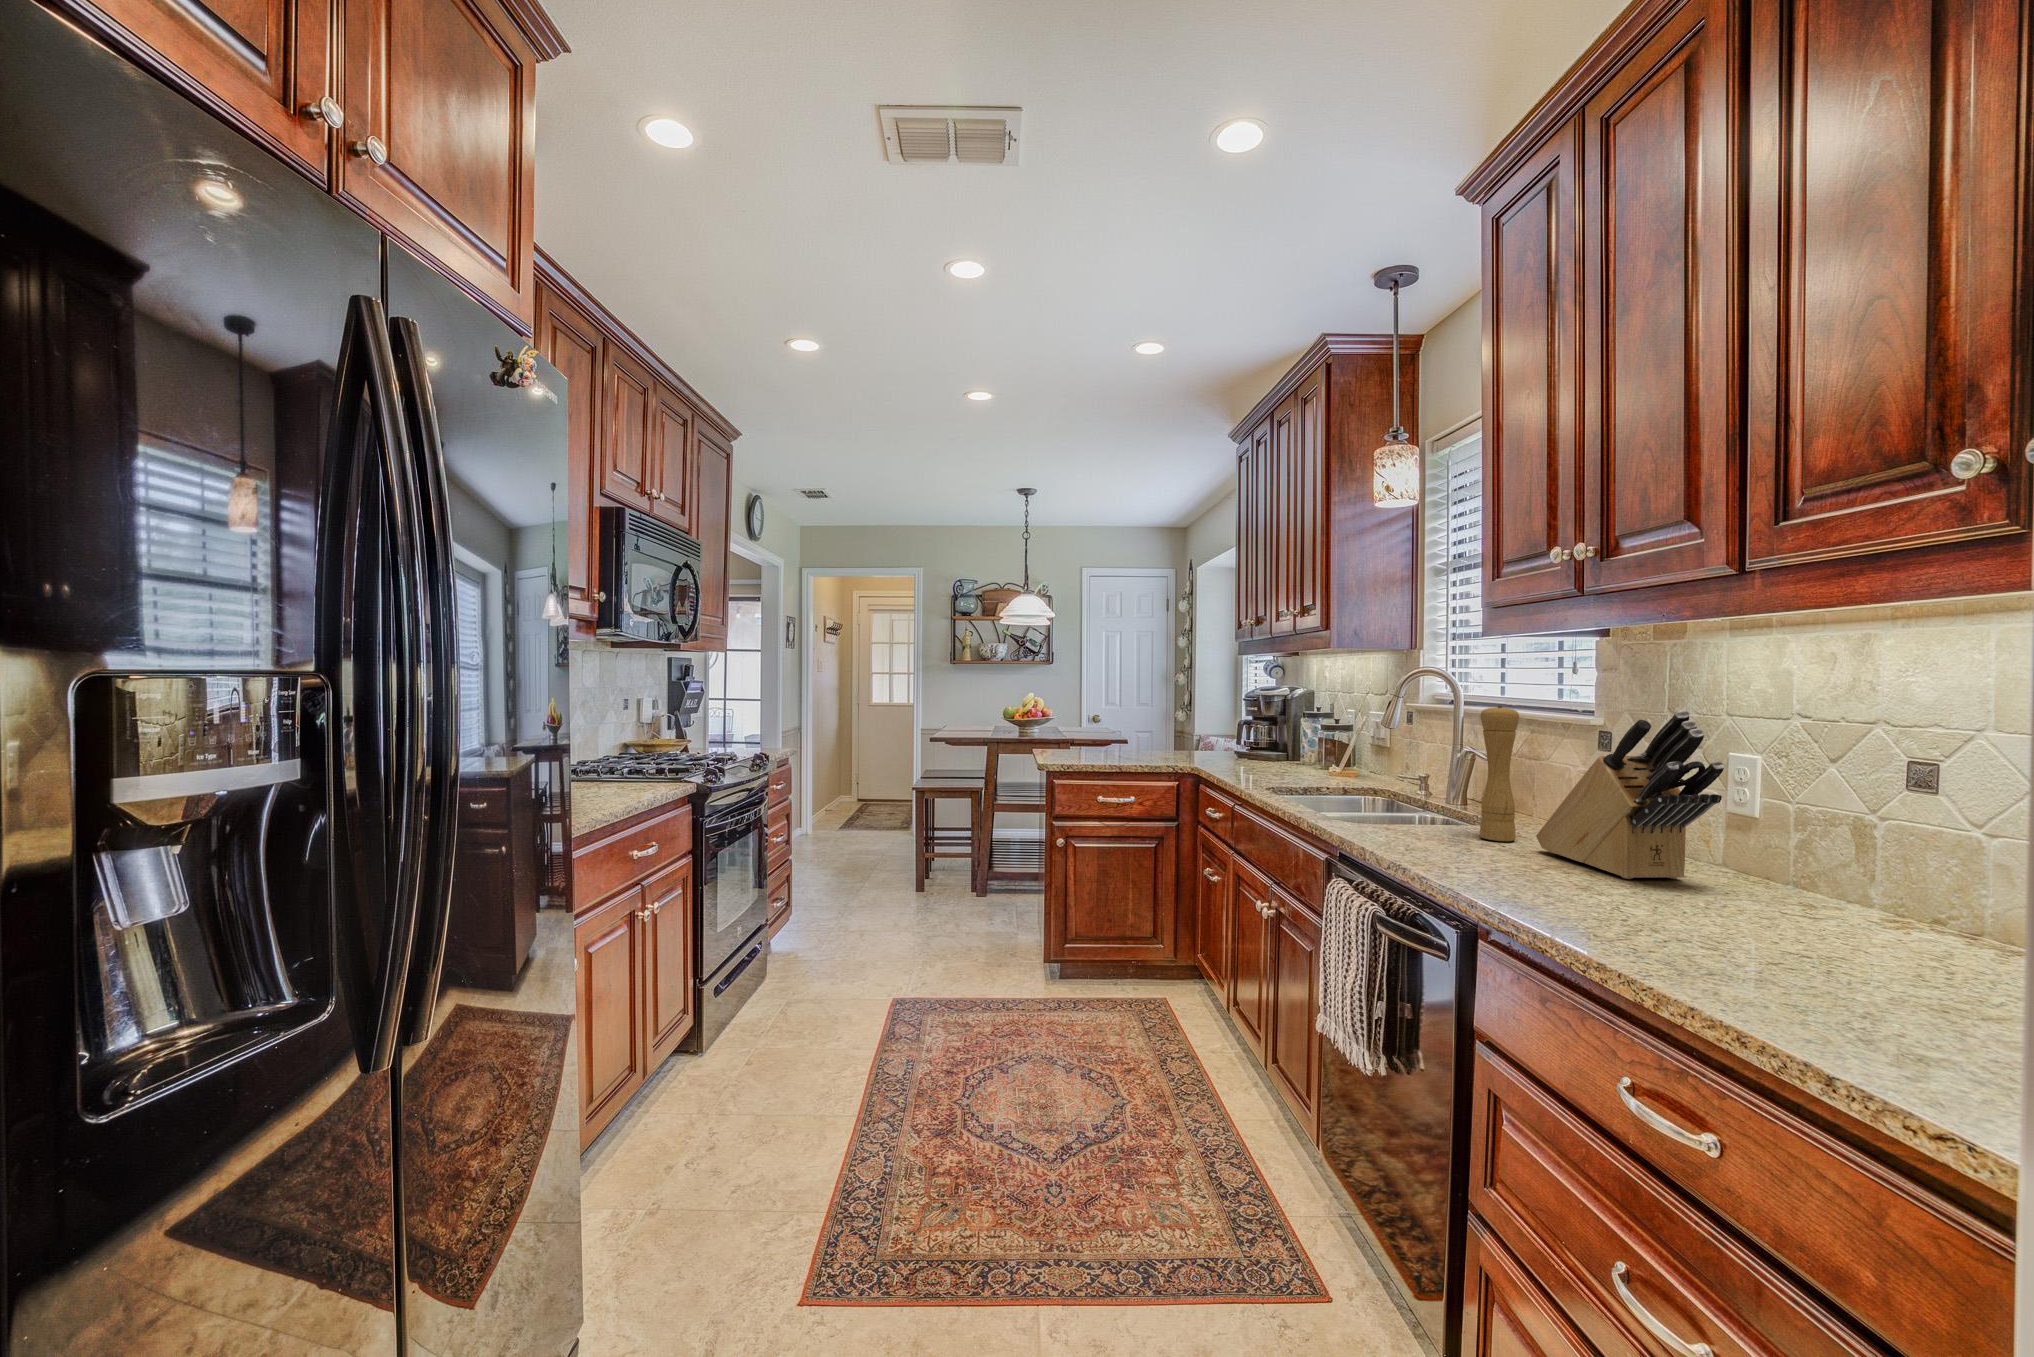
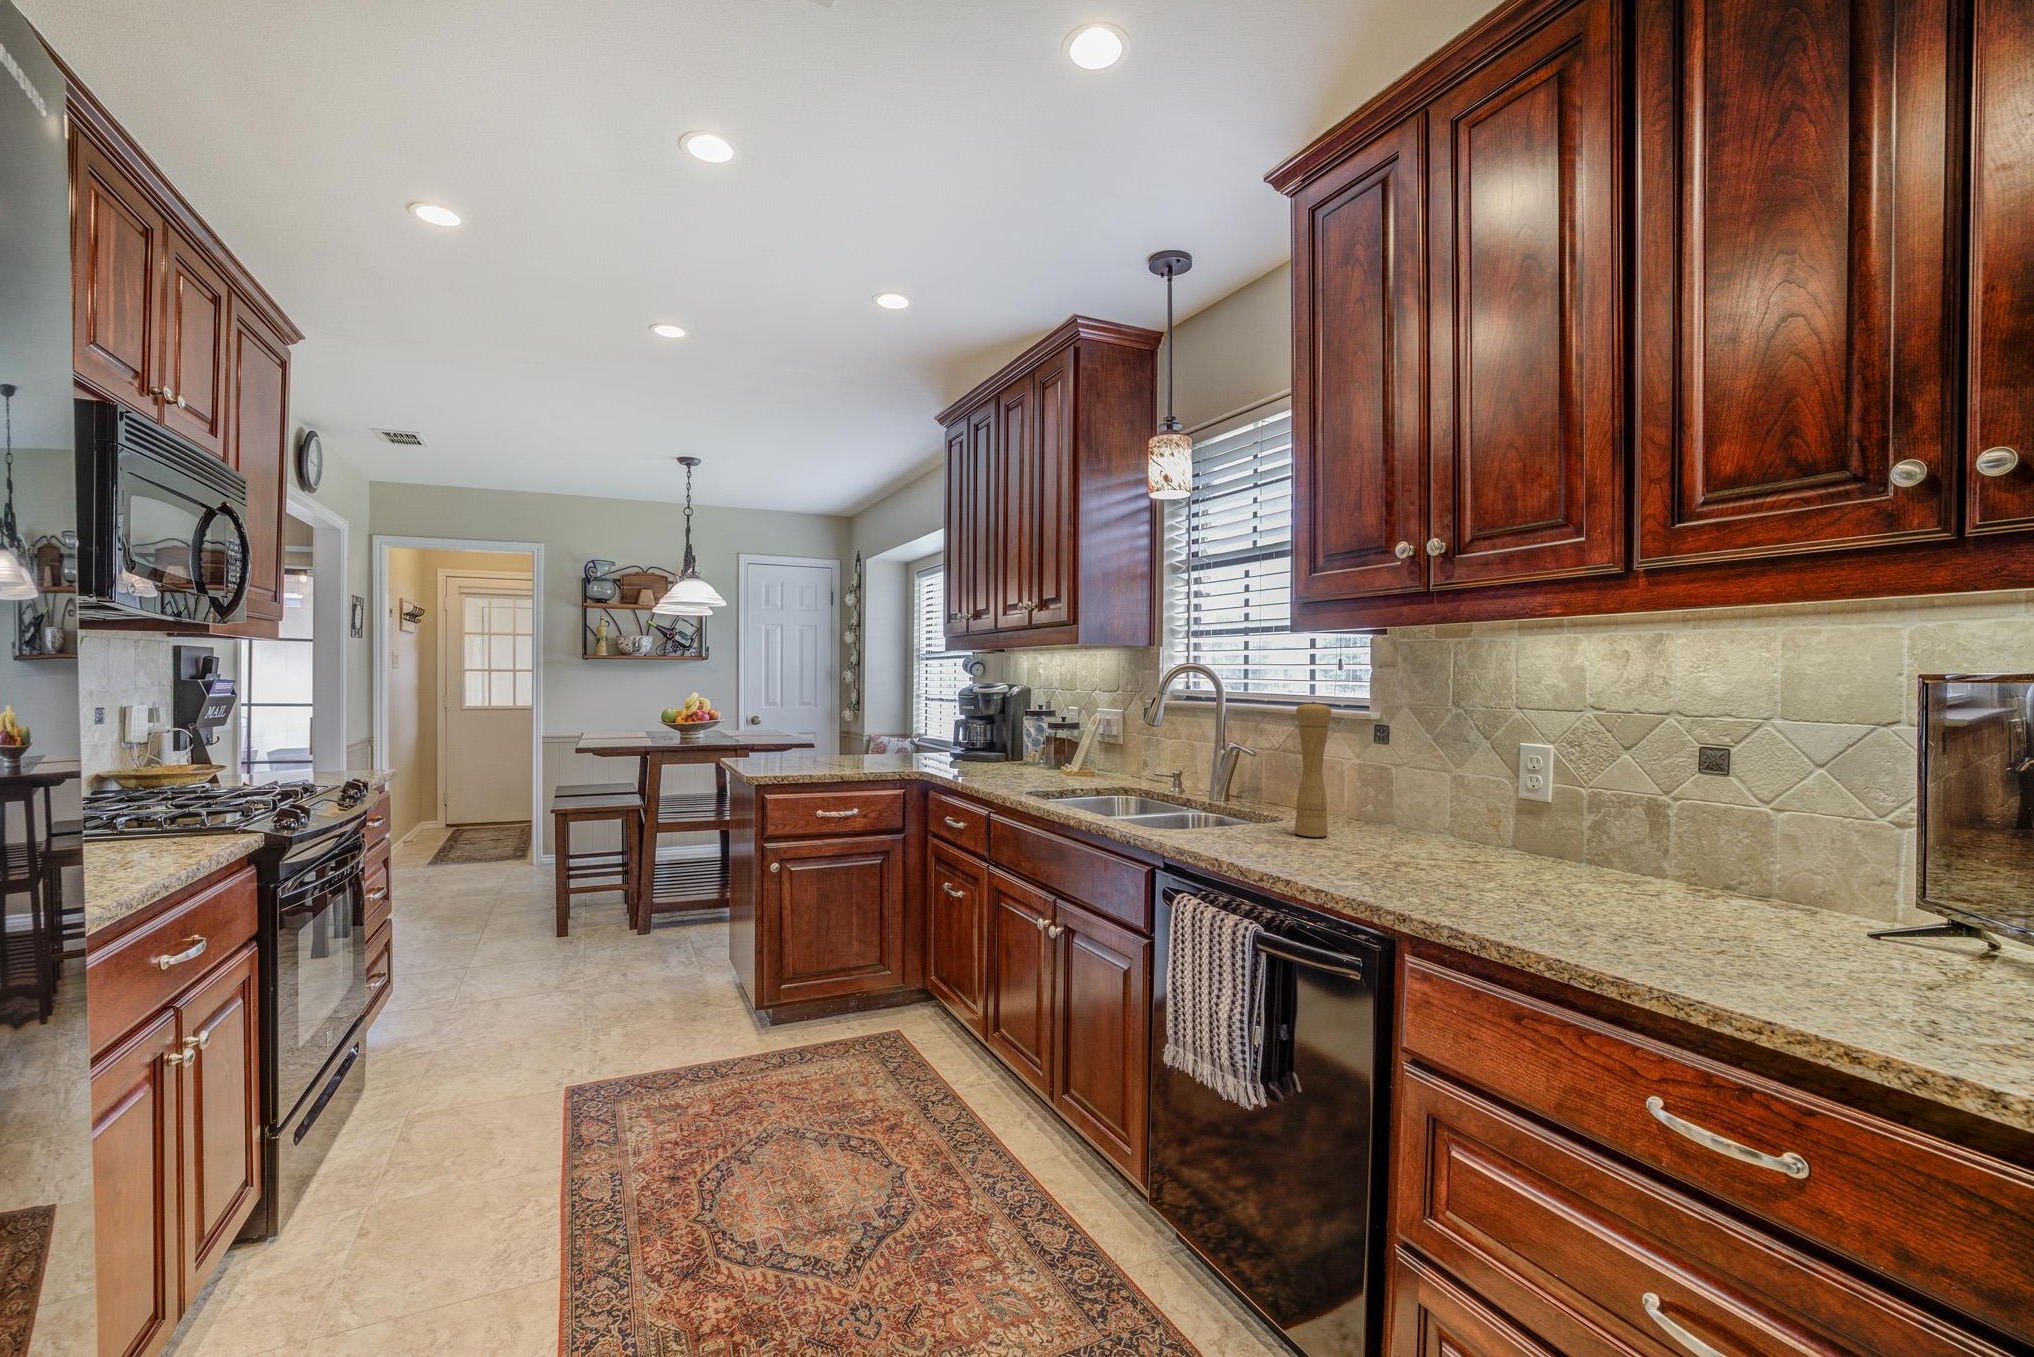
knife block: present [1536,710,1724,879] -> none [1359,704,1554,869]

